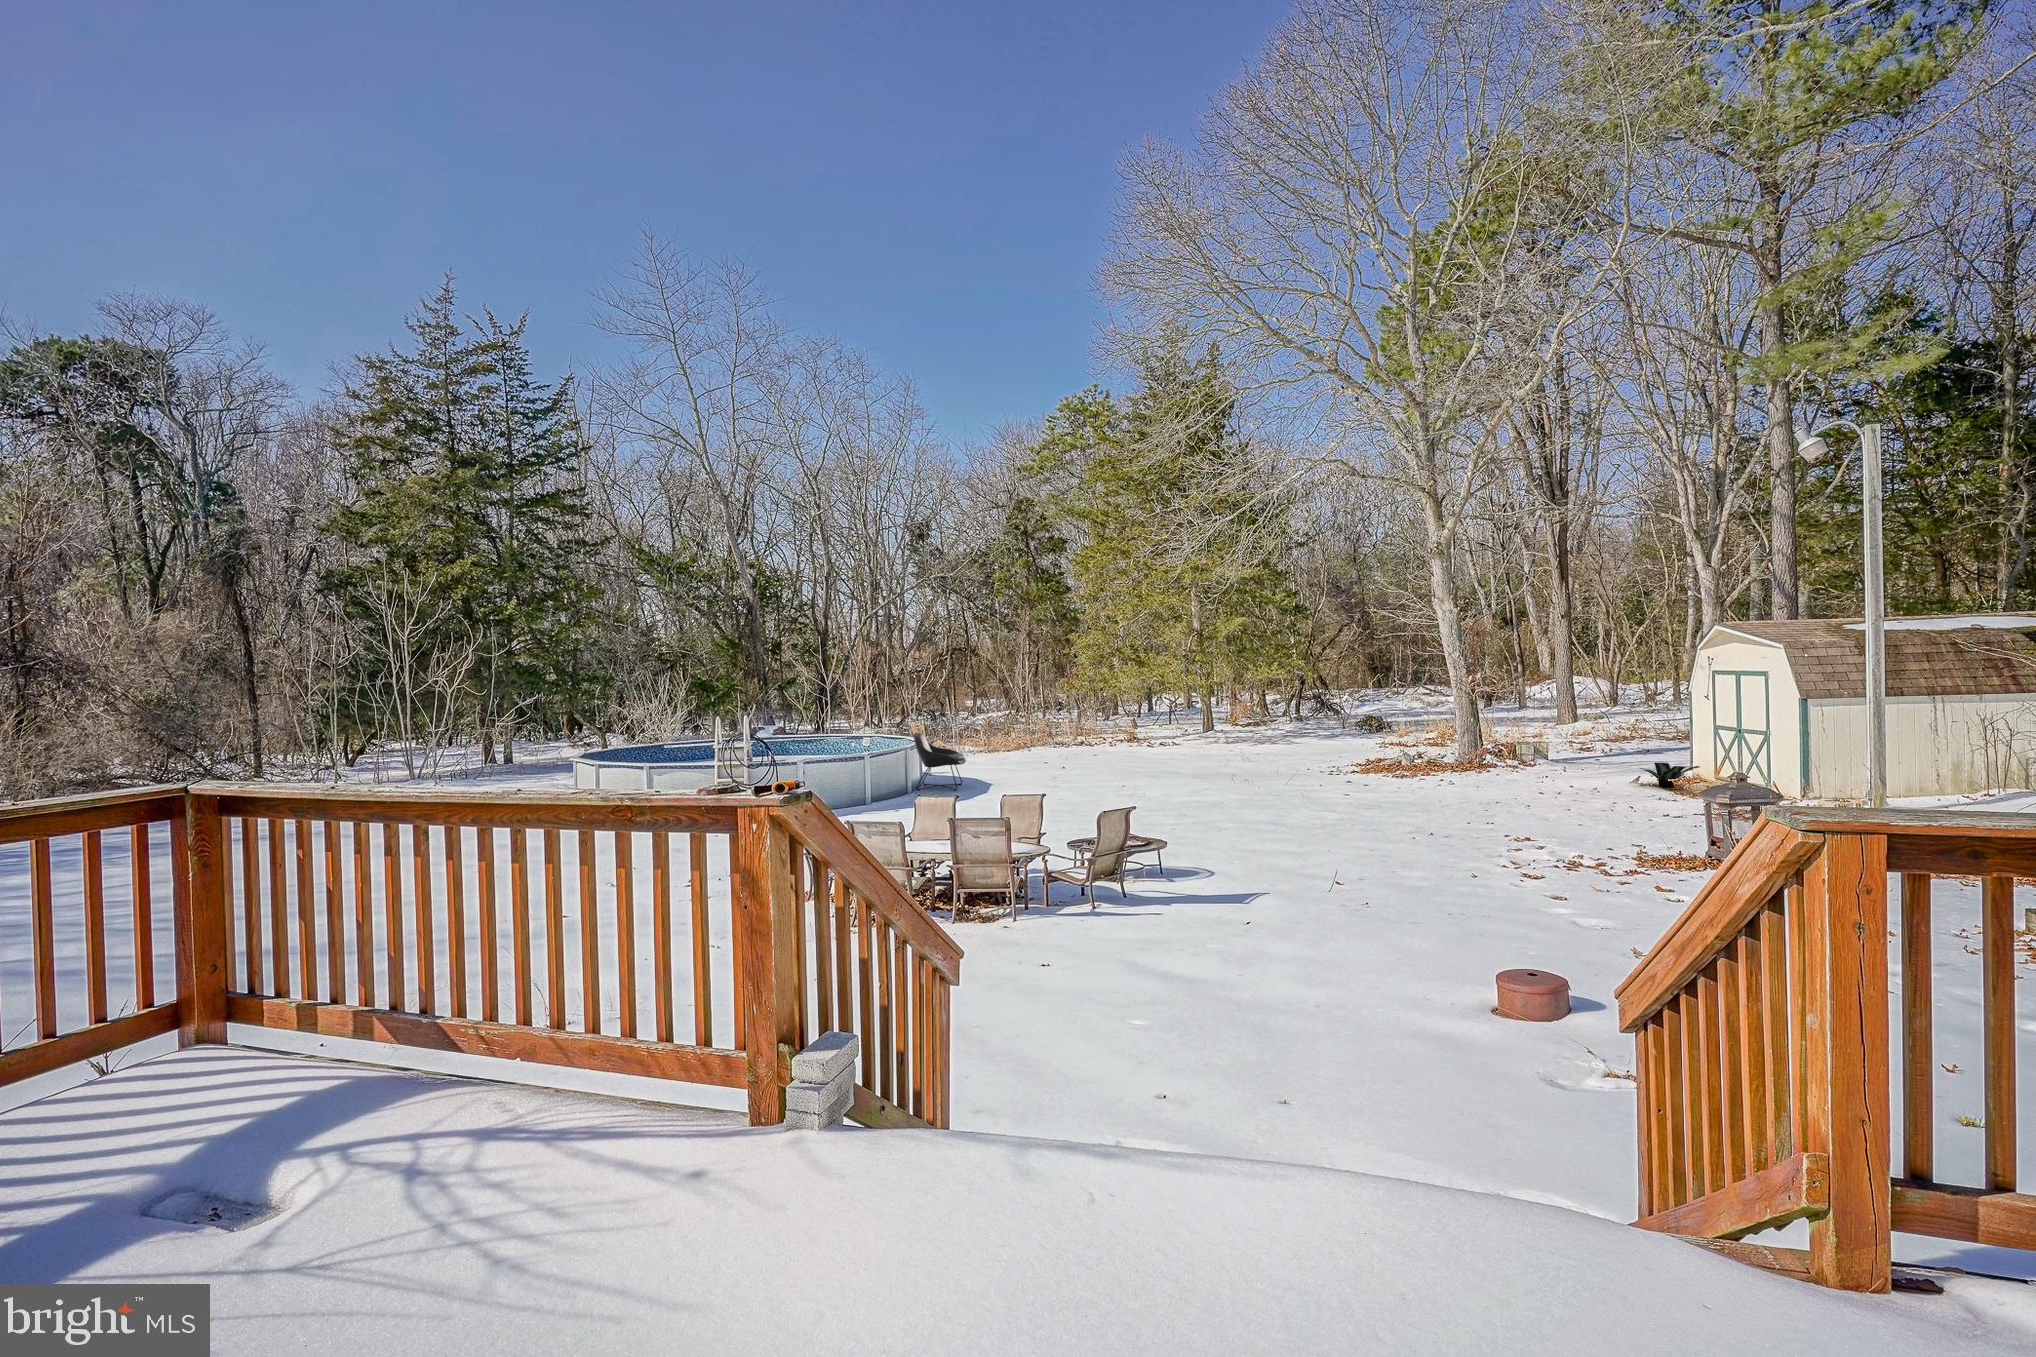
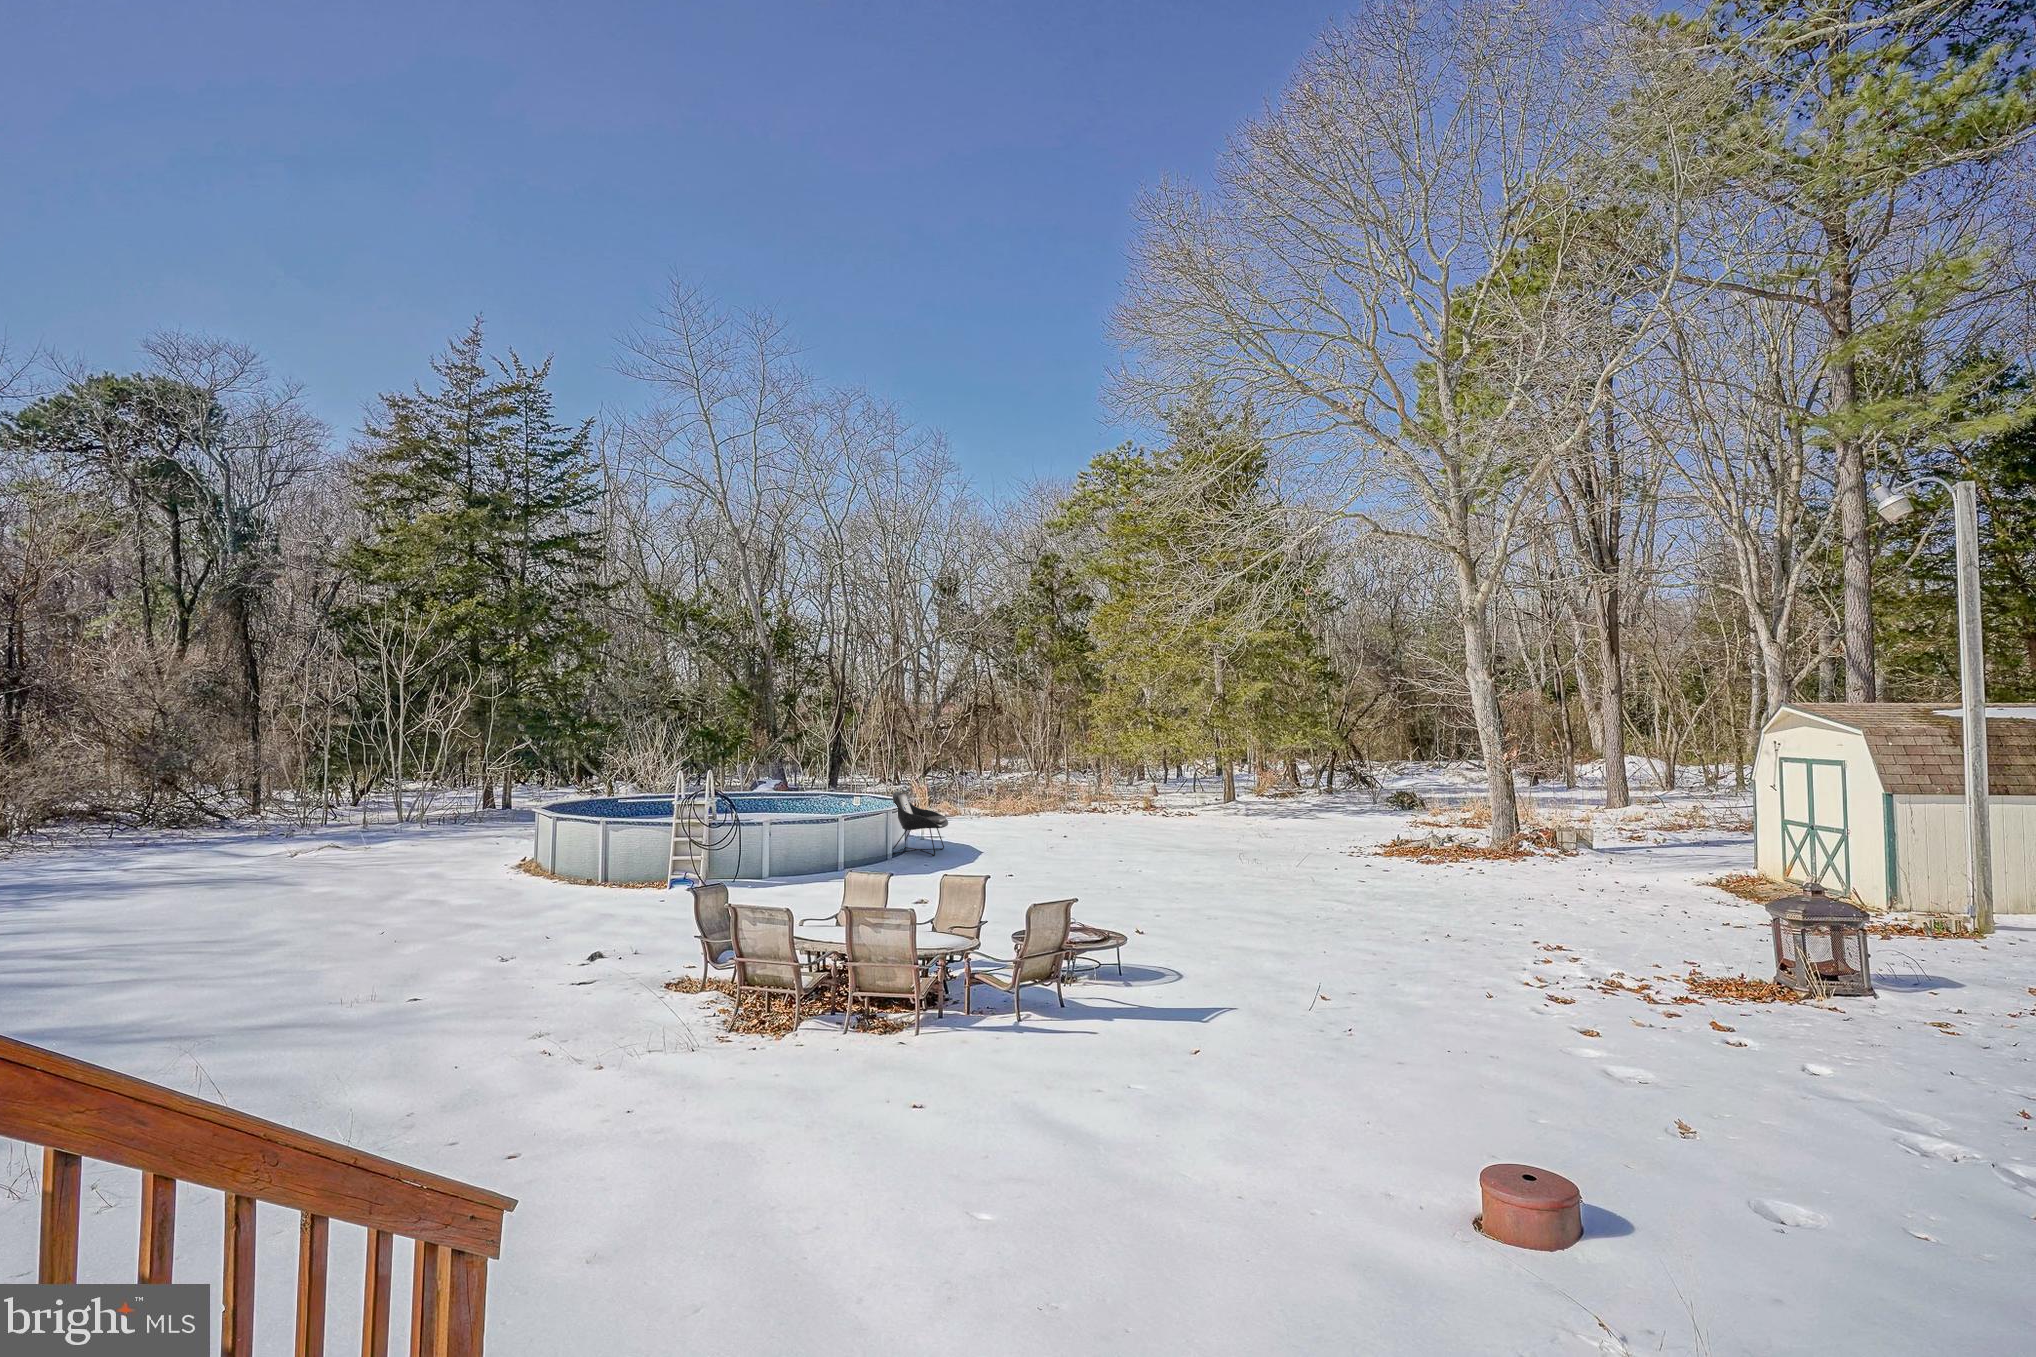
potted plant: present [1640,763,1699,788] -> none [1694,859,1768,889]

